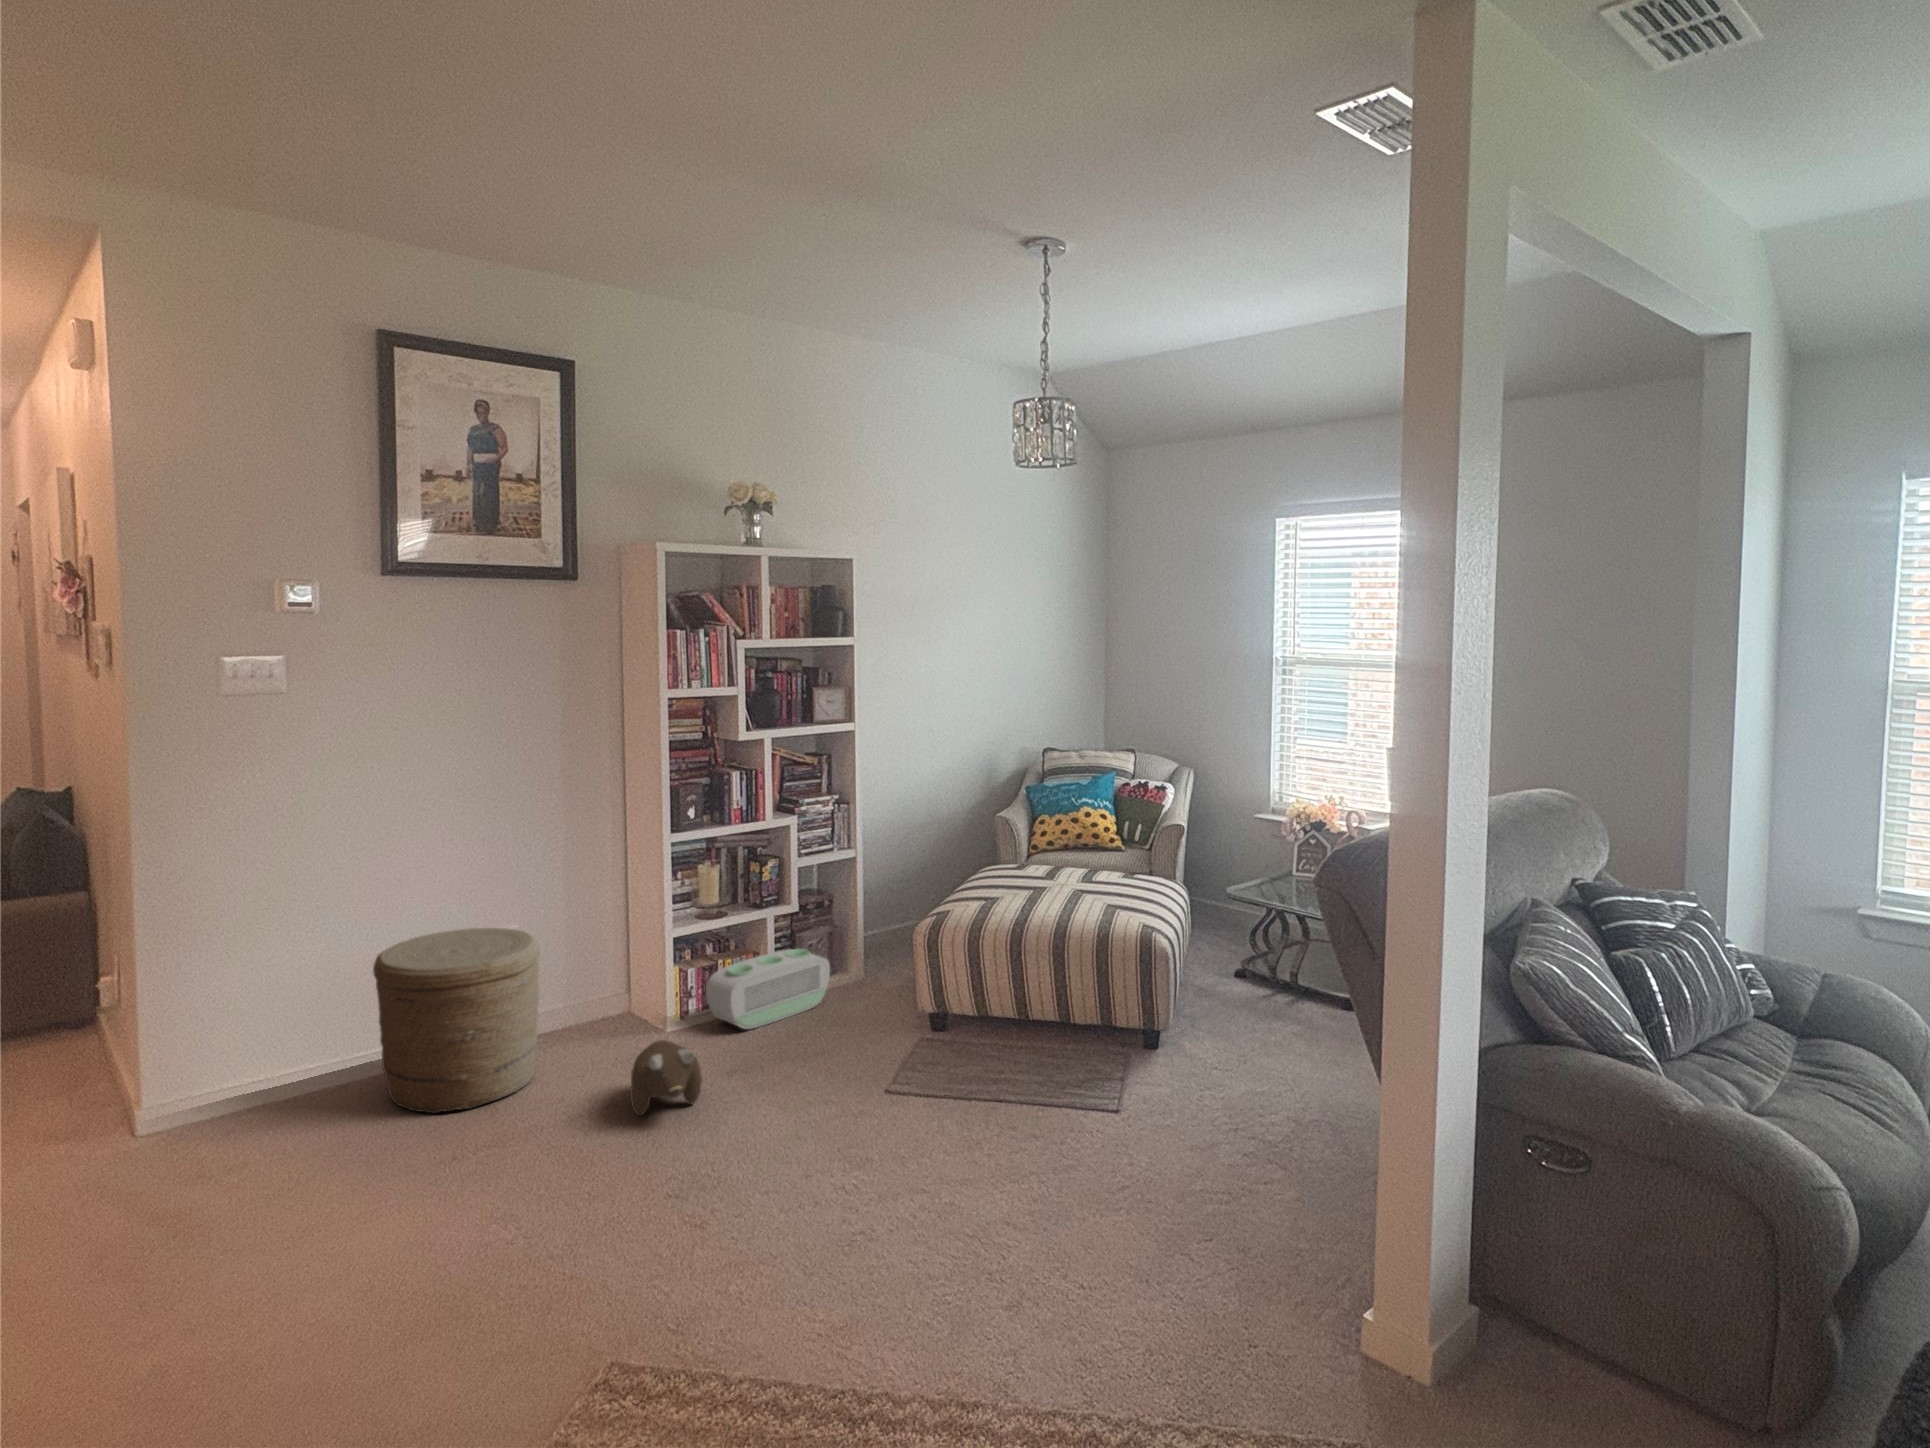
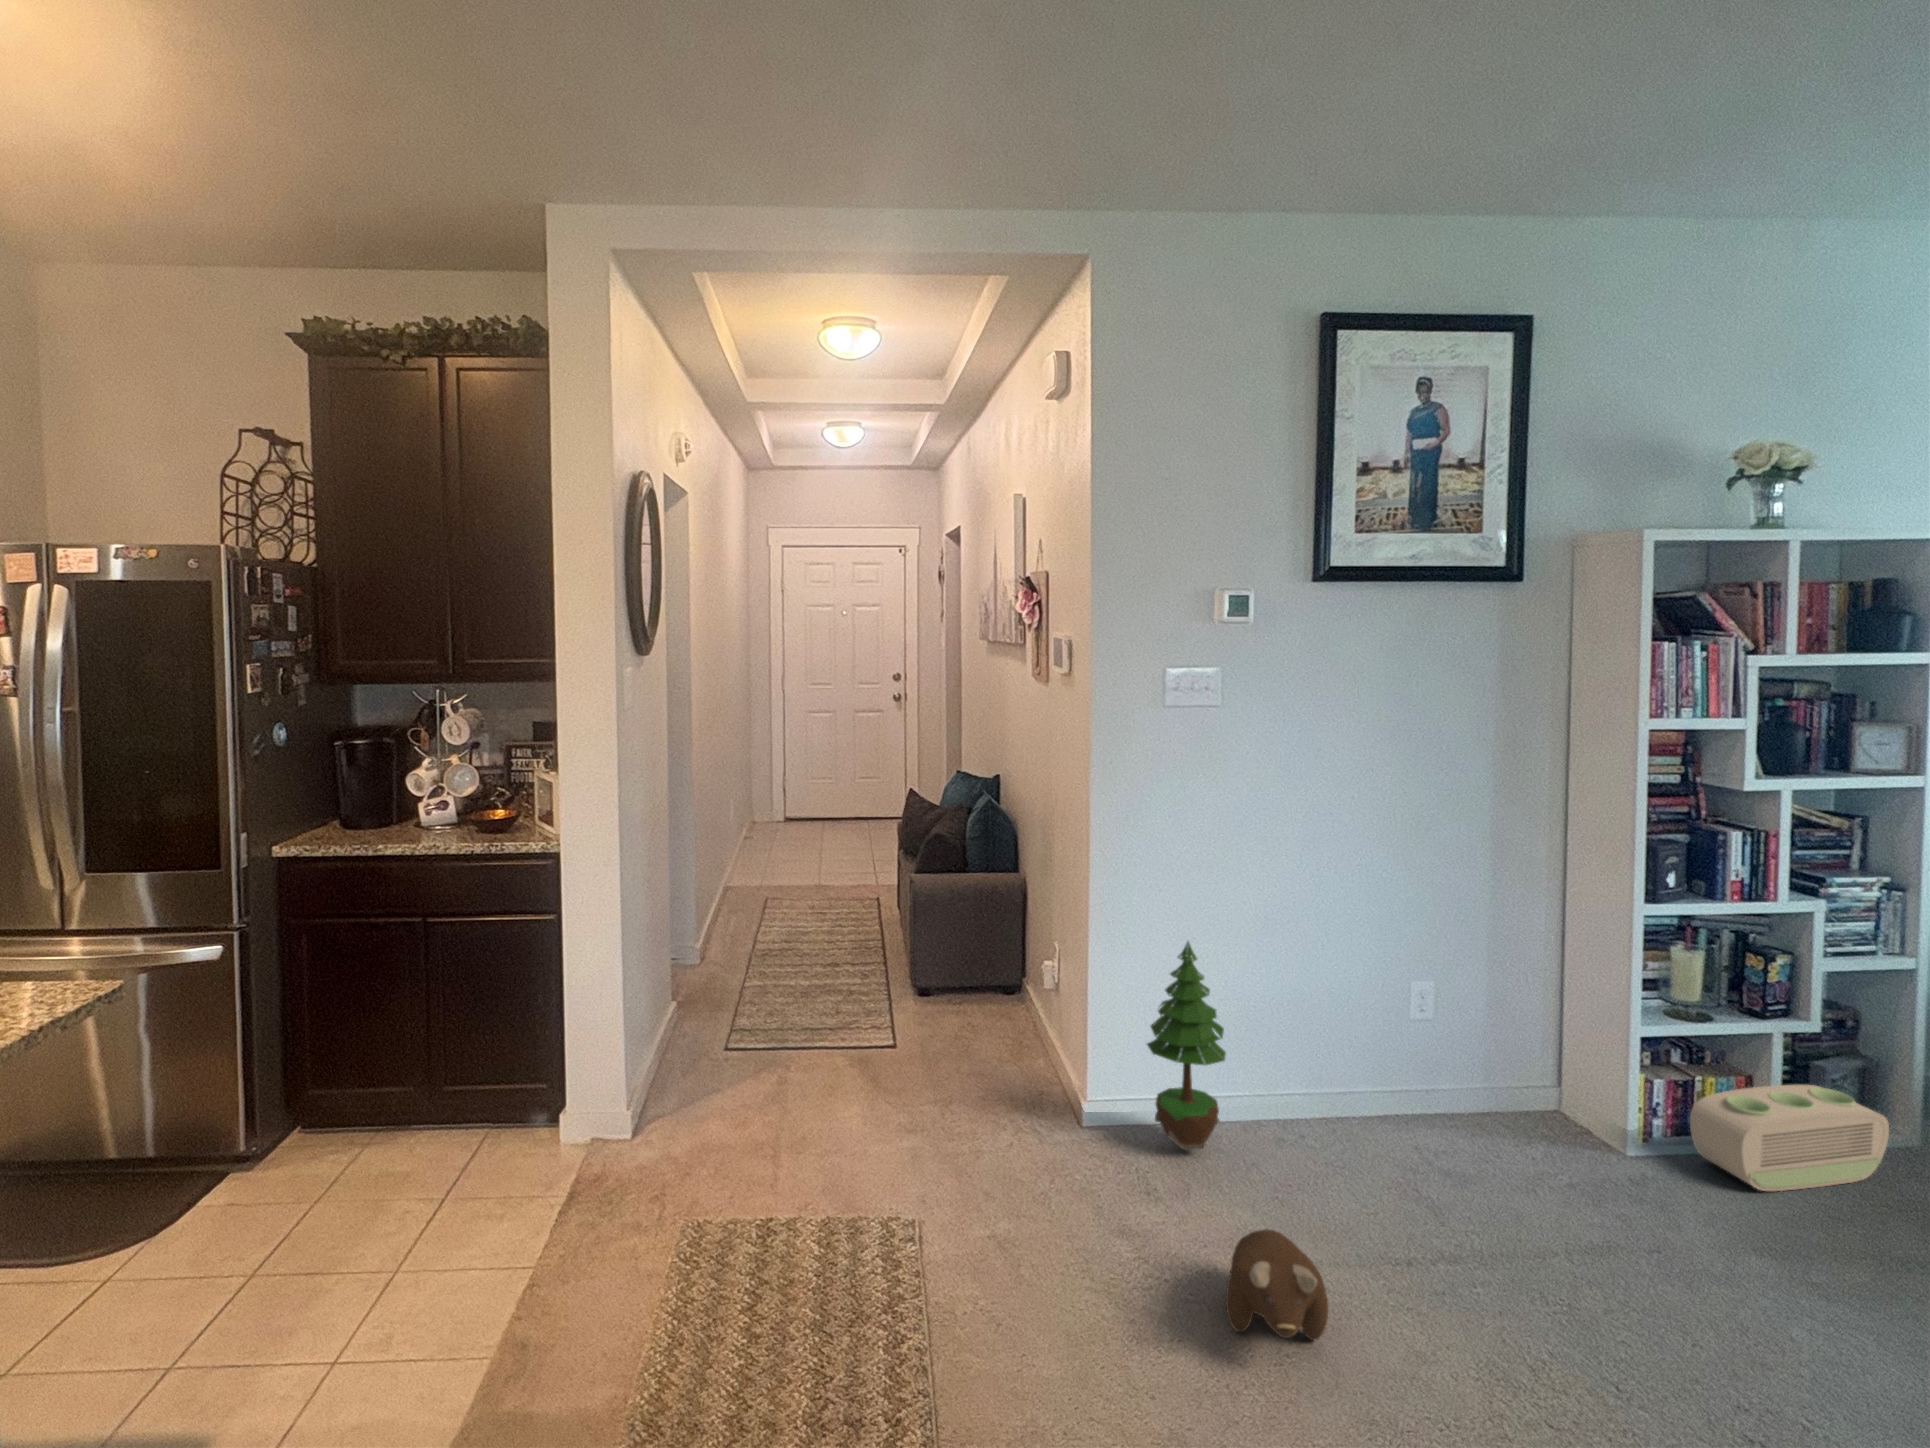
potted tree: none [200,919,294,1129] -> present [1147,942,1226,1151]
woven basket: present [373,928,540,1114] -> none [1301,979,1490,1204]
plush toy: present [630,1040,702,1115] -> present [1226,1229,1328,1340]

